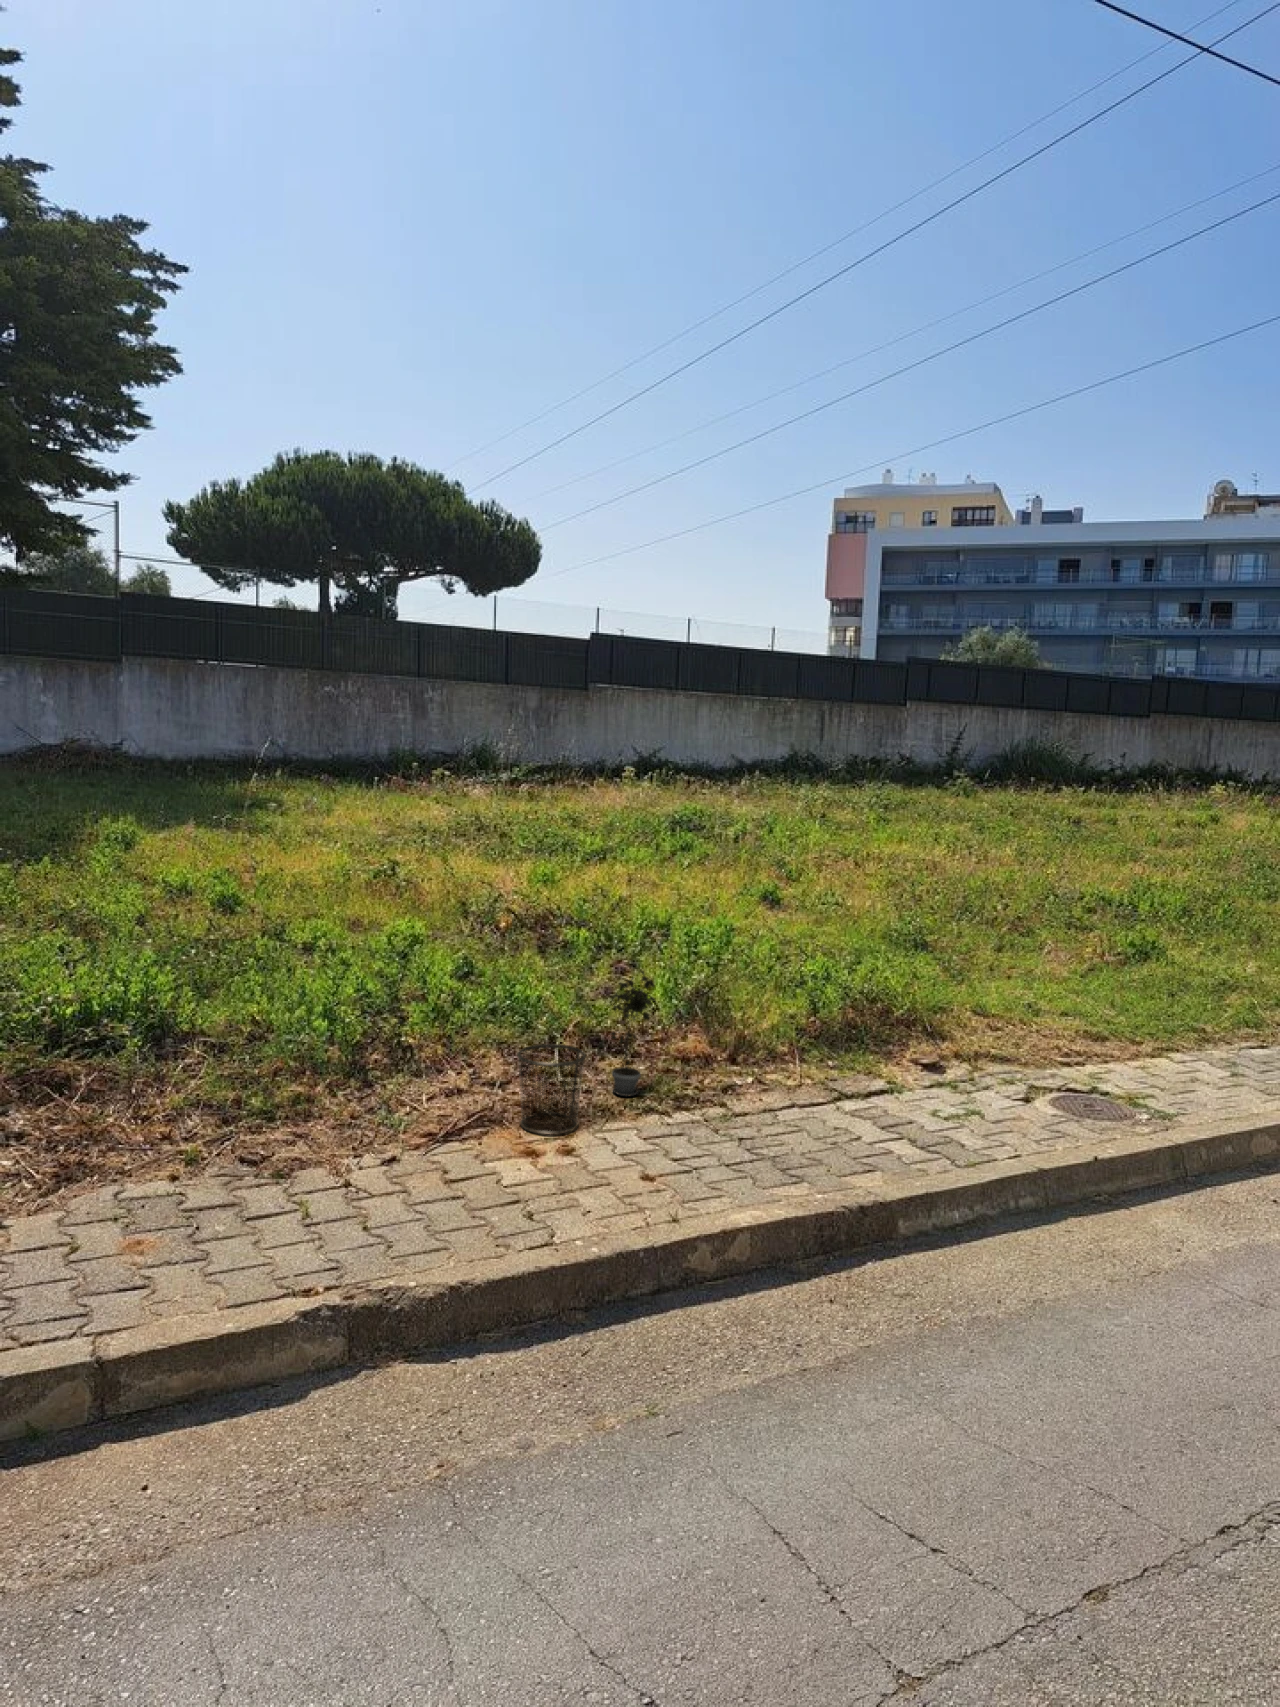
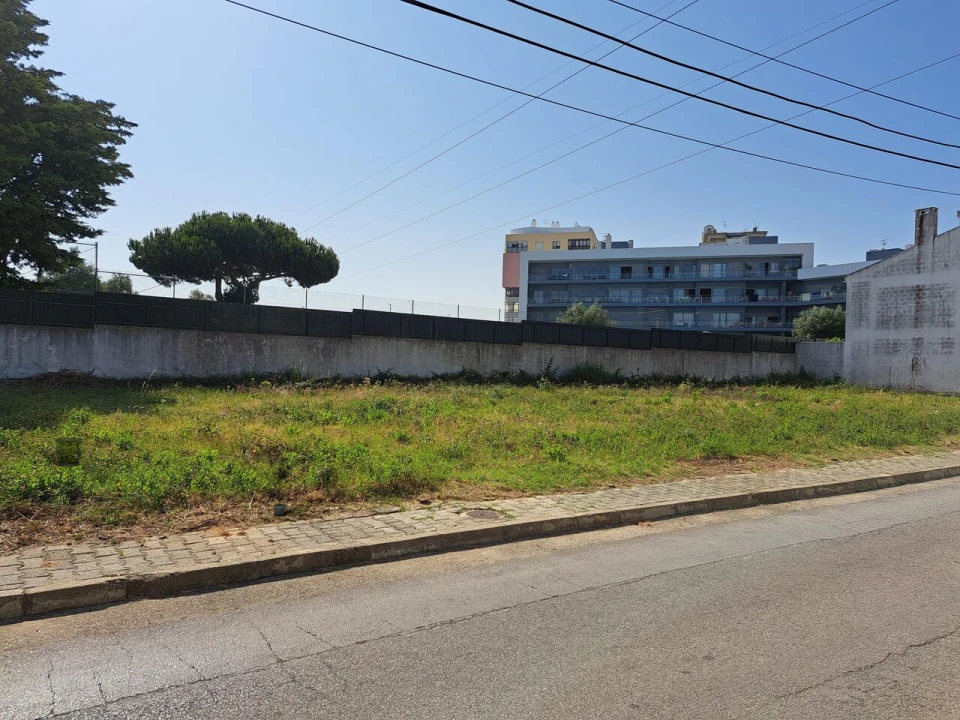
waste bin: present [517,1044,586,1135] -> present [55,438,83,466]

